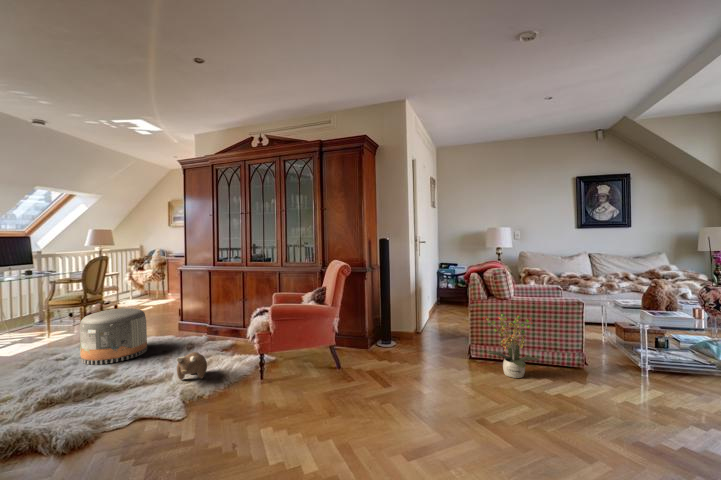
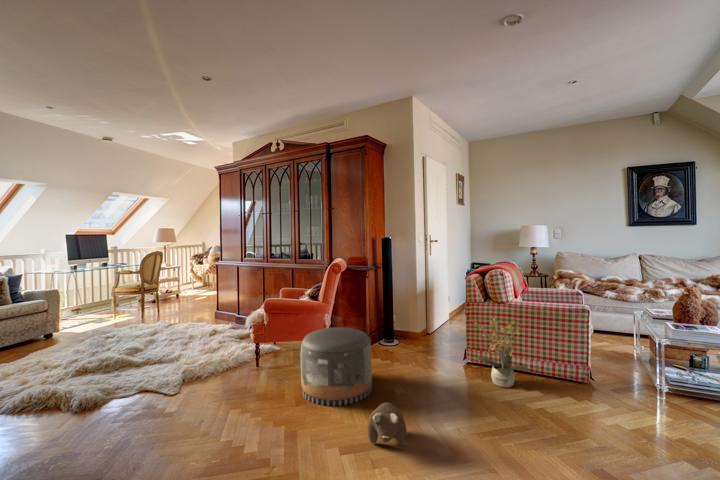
pouf: present [79,308,147,365] -> present [300,327,372,406]
plush toy: present [177,352,207,380] -> present [368,402,406,445]

